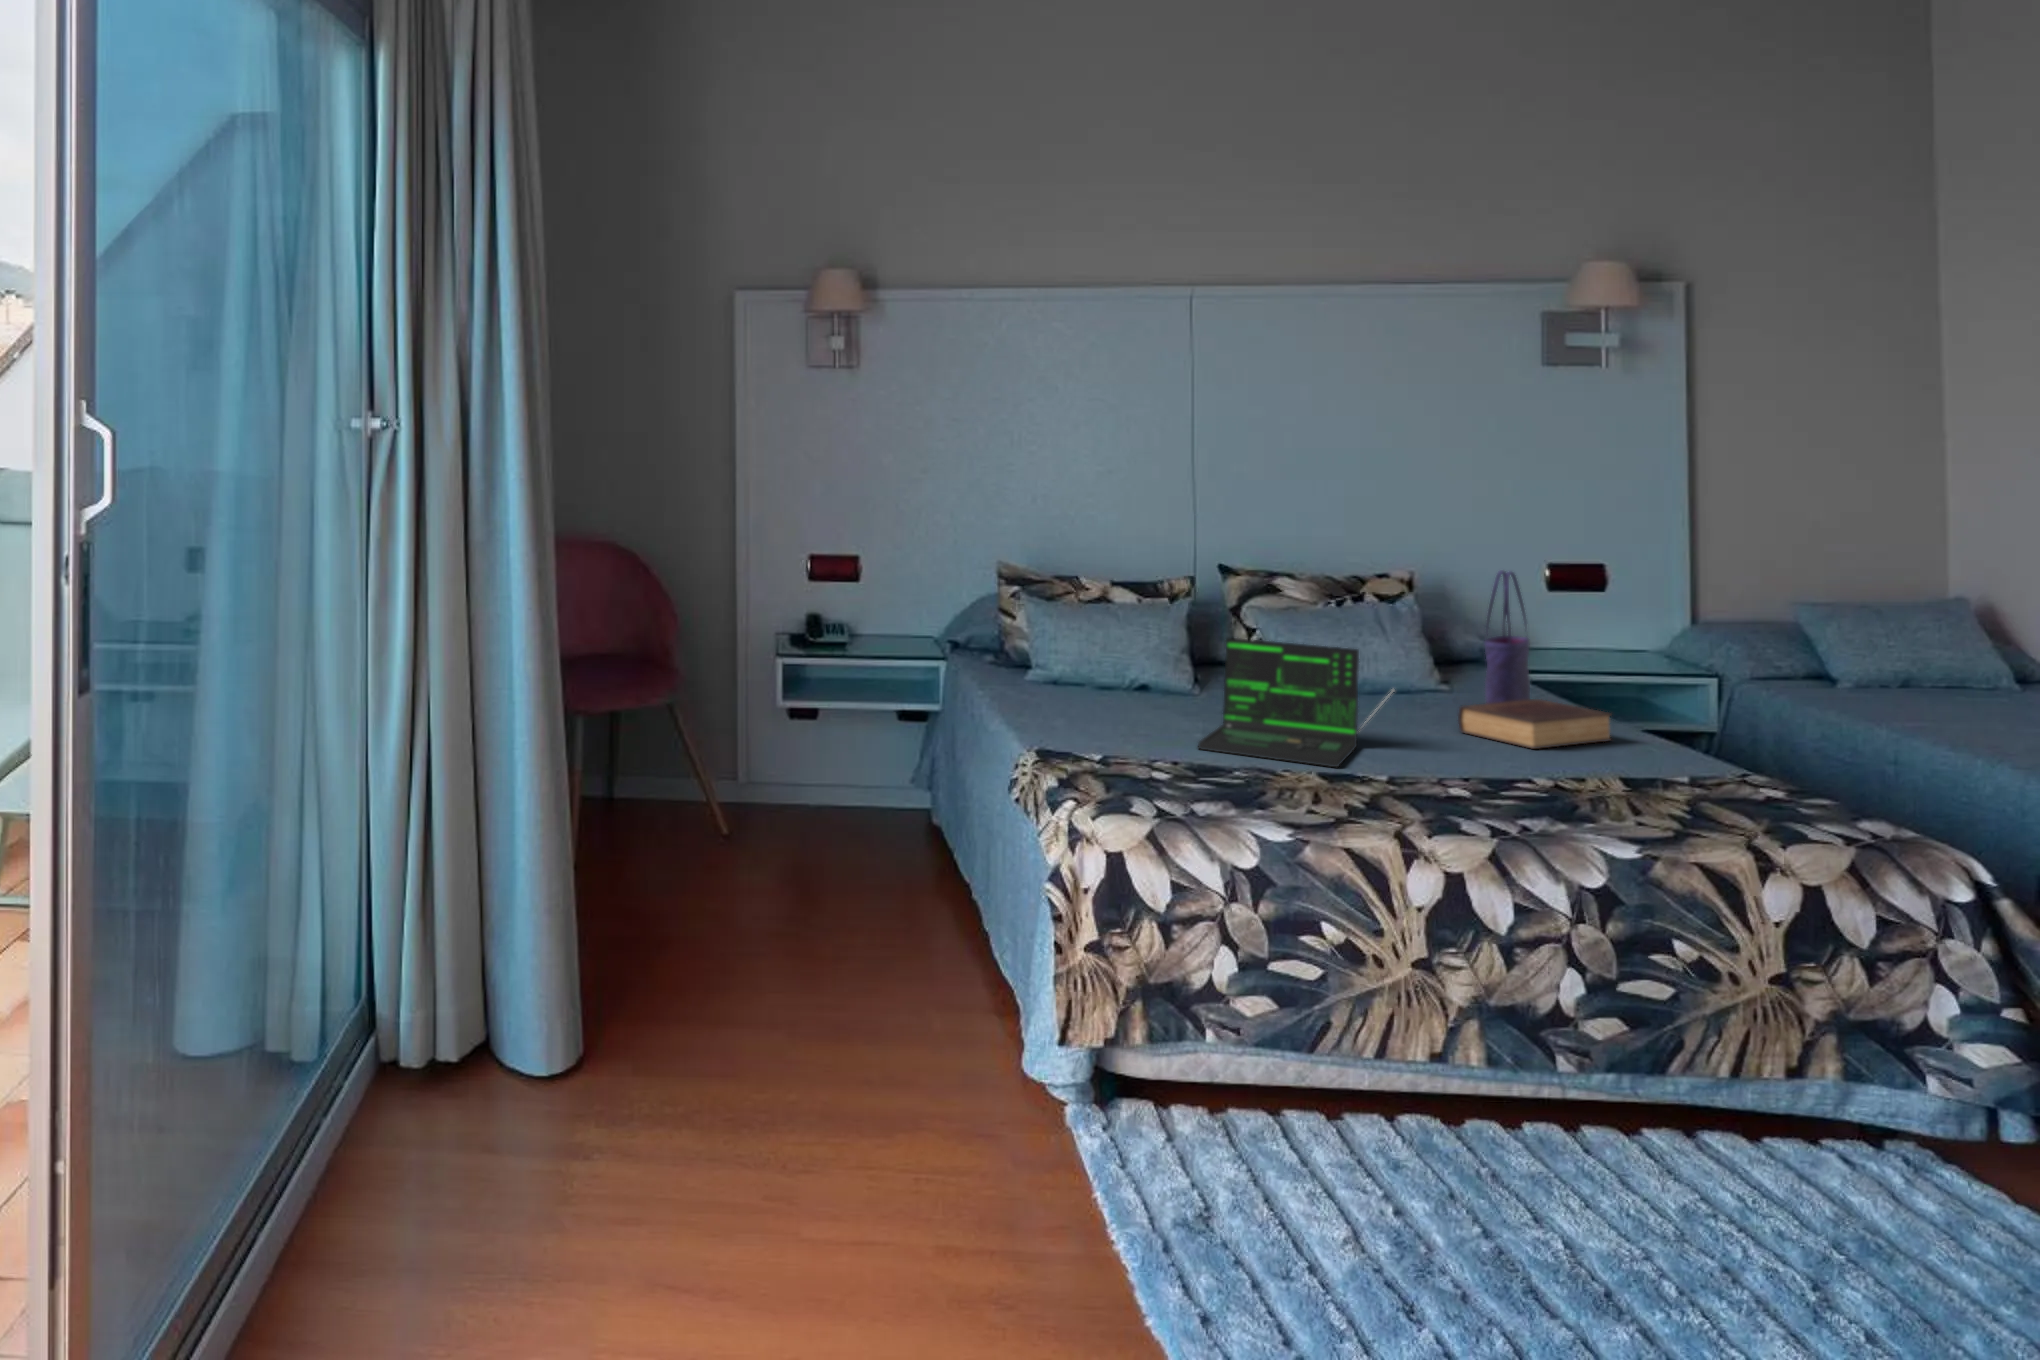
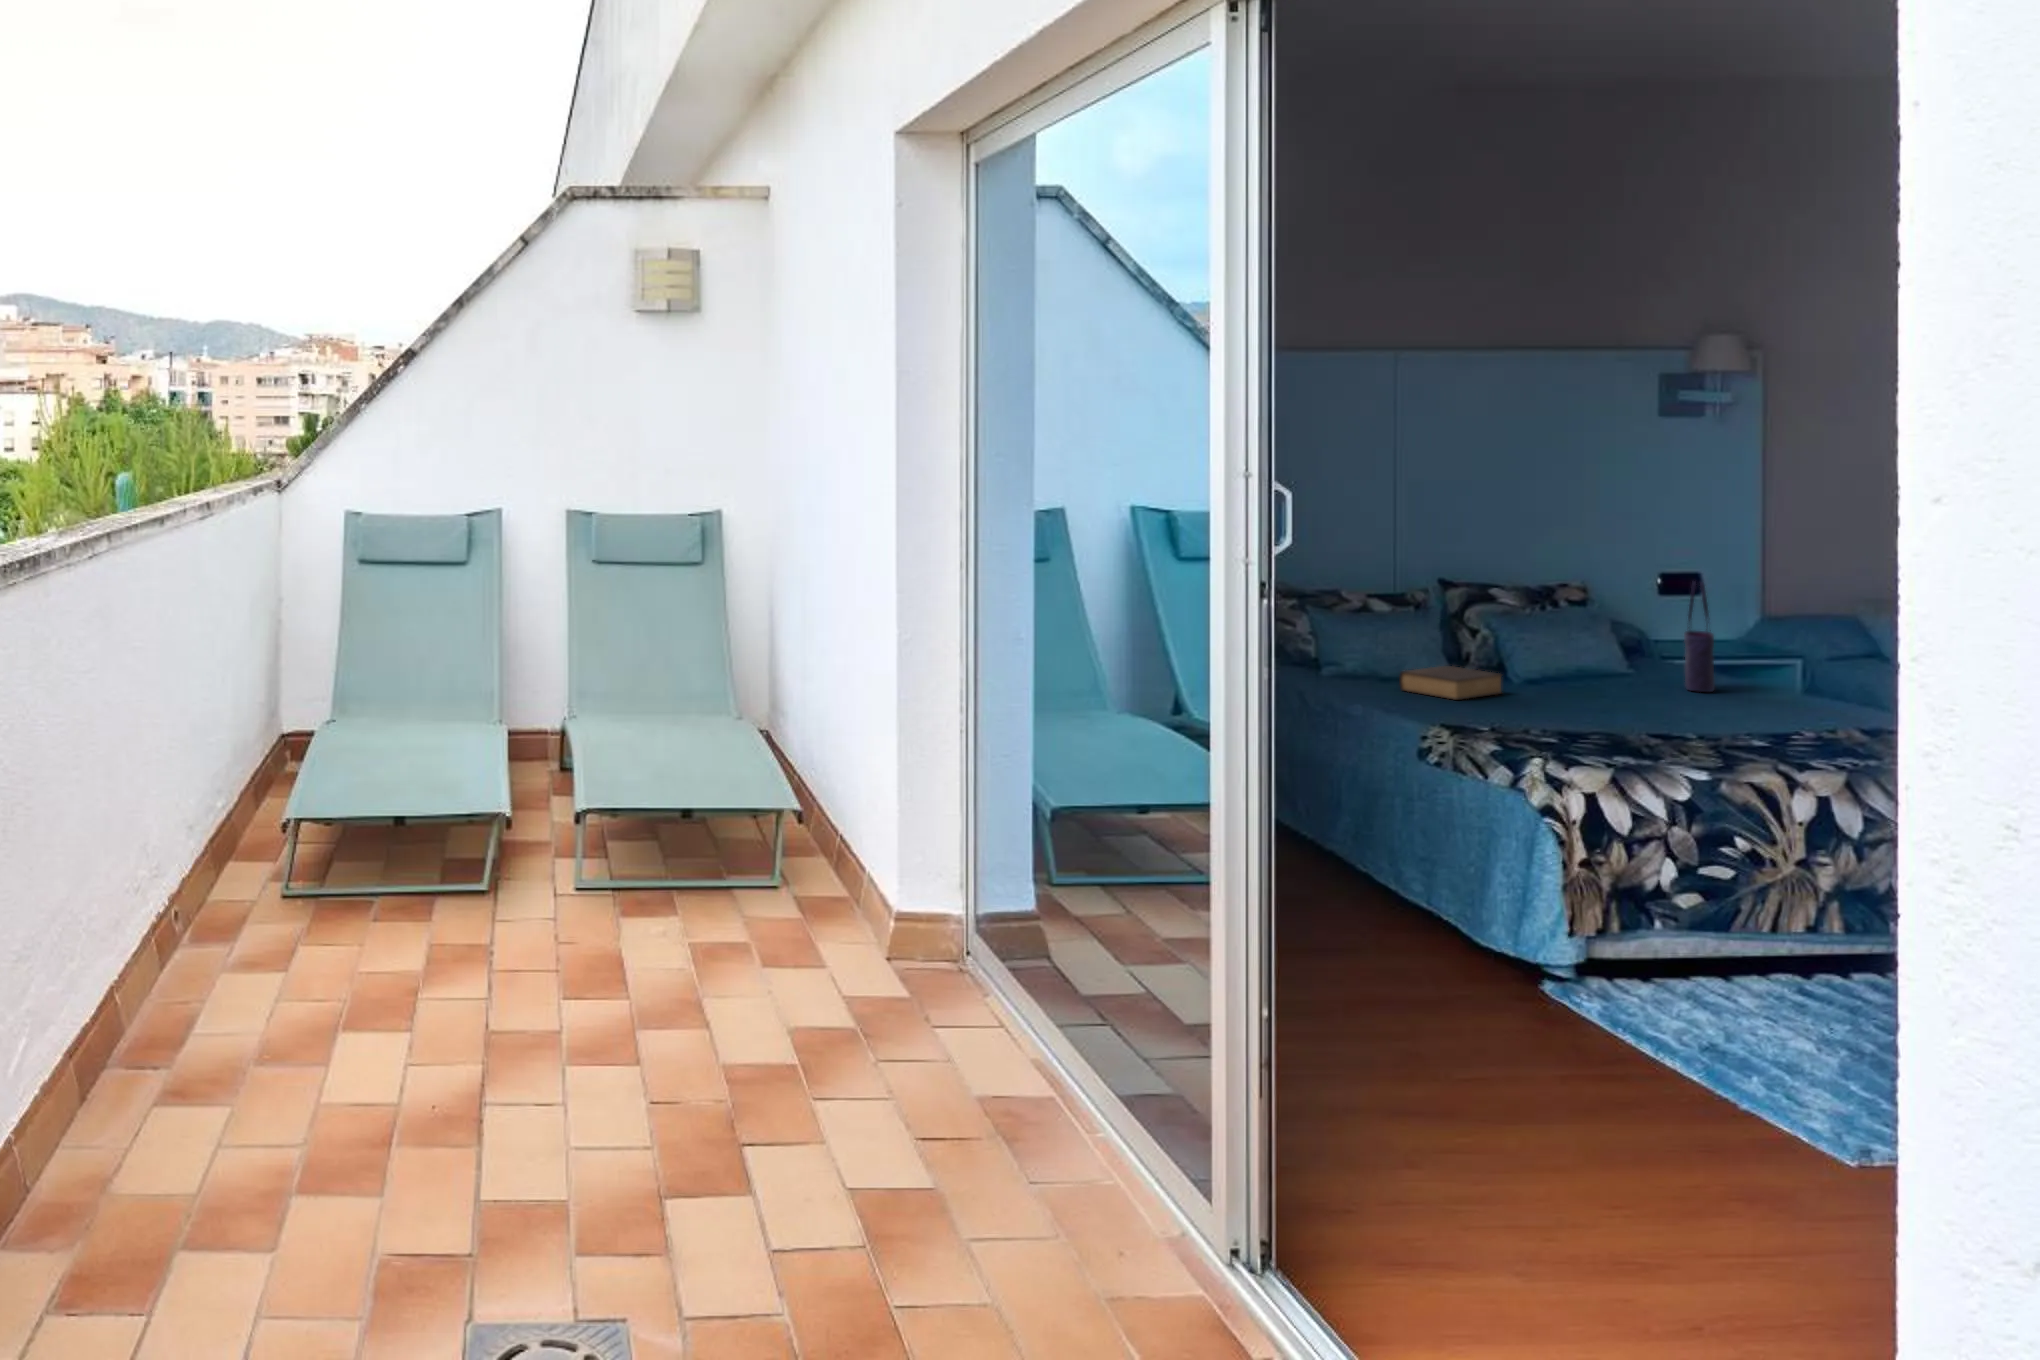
laptop: present [1198,638,1394,767] -> none [1531,635,1673,730]
book: present [1458,699,1611,749] -> present [1399,666,1502,700]

